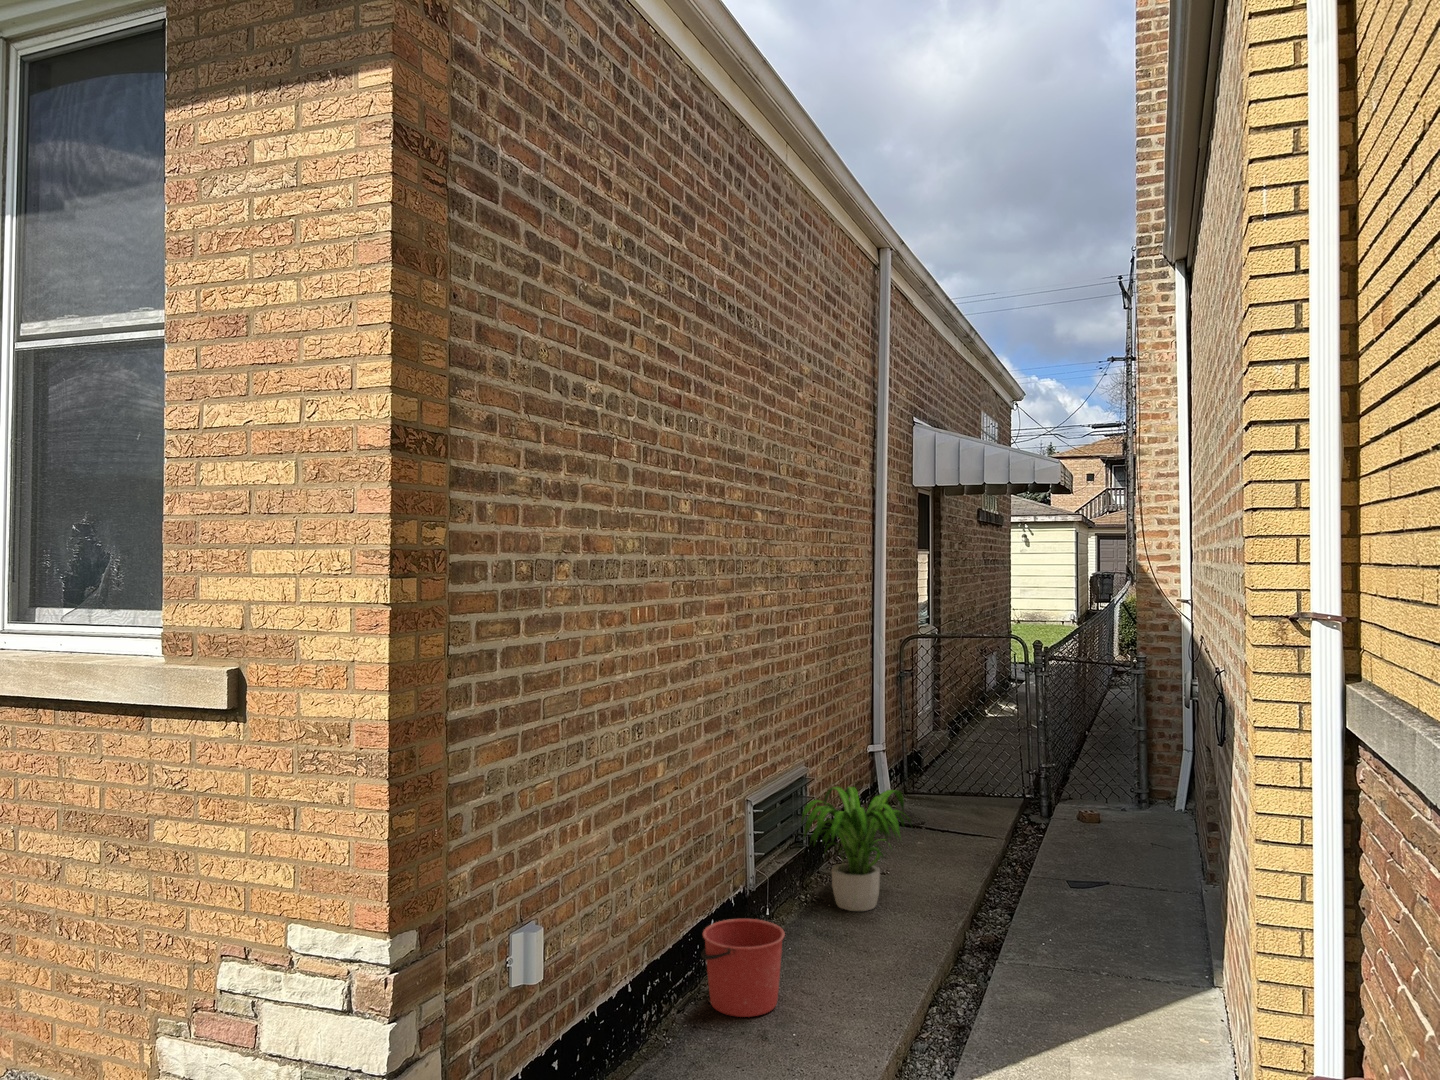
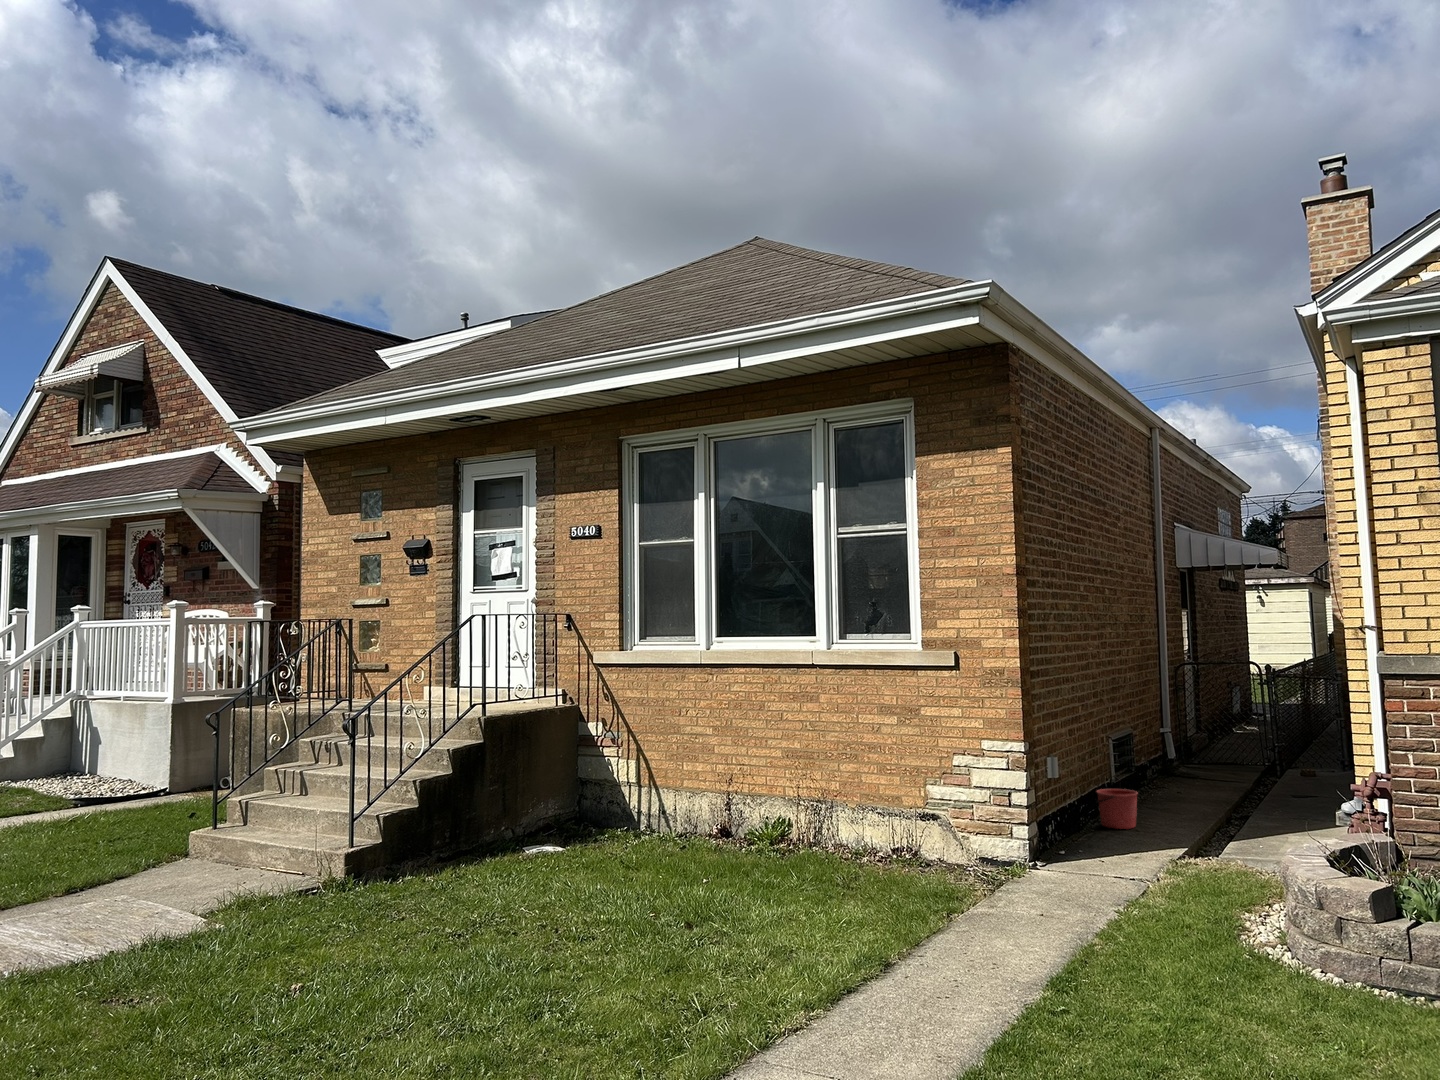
potted plant: present [801,787,911,911] -> none [1131,741,1196,805]

